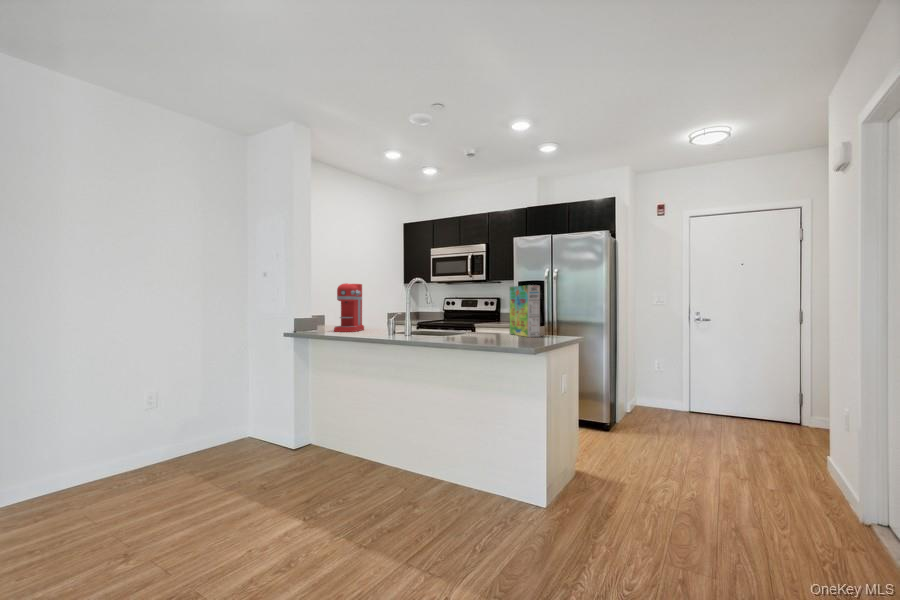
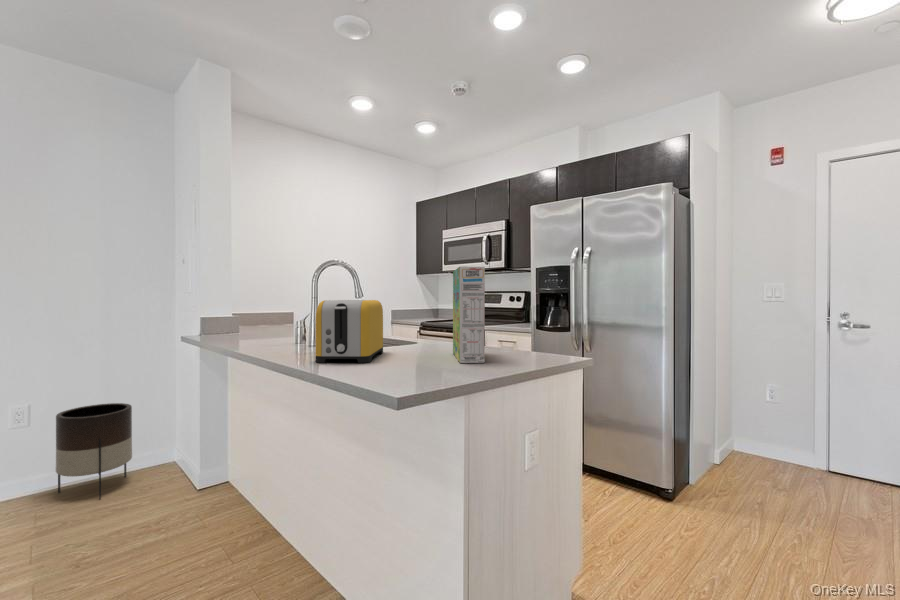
coffee maker: present [334,283,364,332] -> none [218,271,278,342]
toaster: none [443,303,481,338] -> present [316,300,383,363]
planter: none [180,385,234,455] -> present [56,403,132,499]

